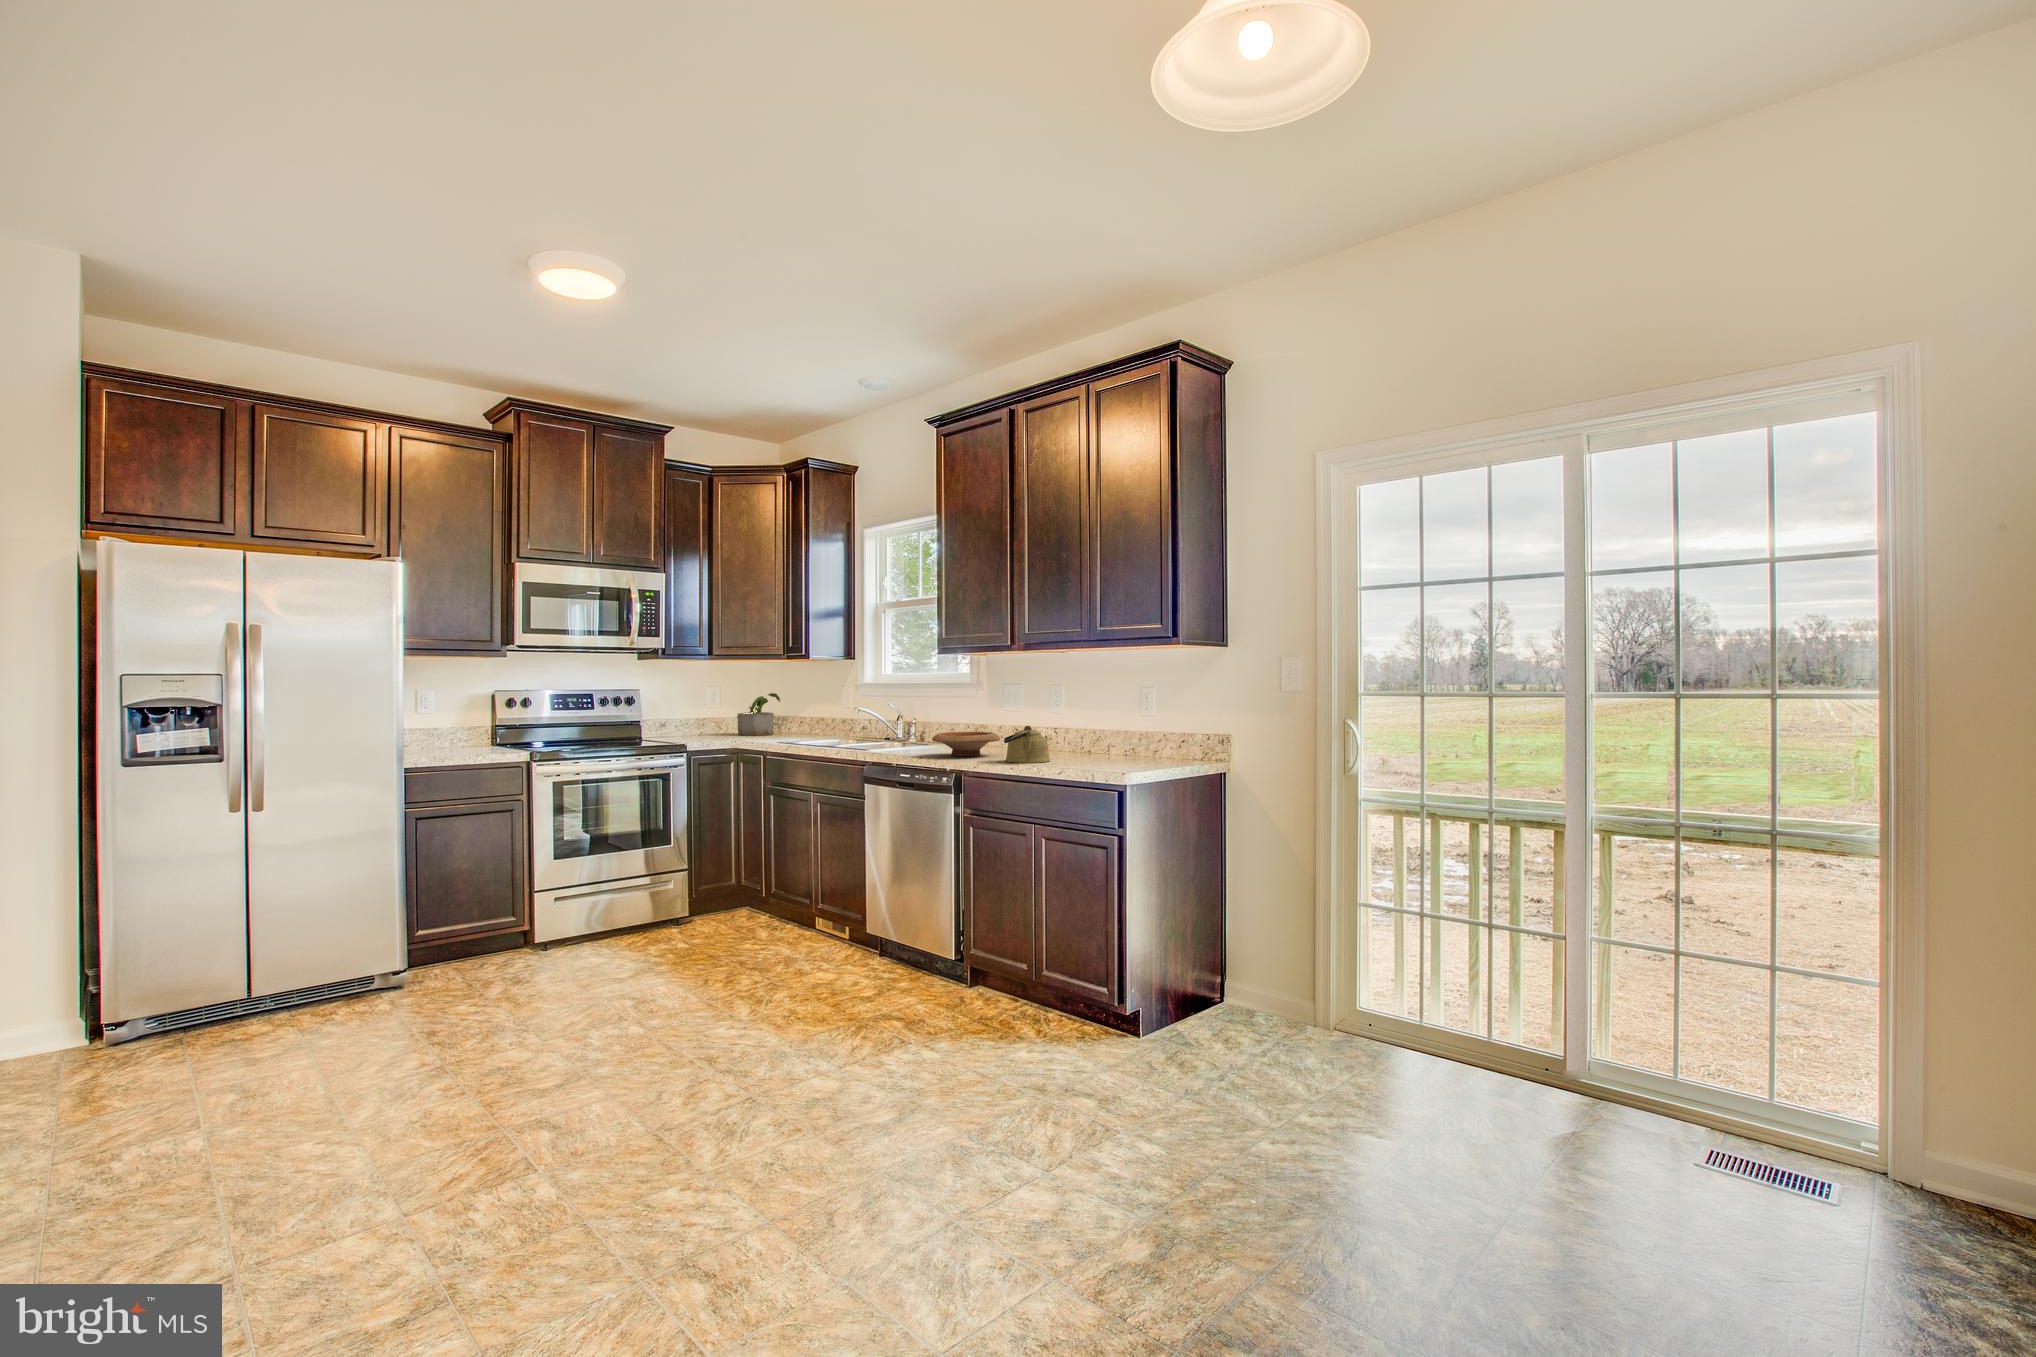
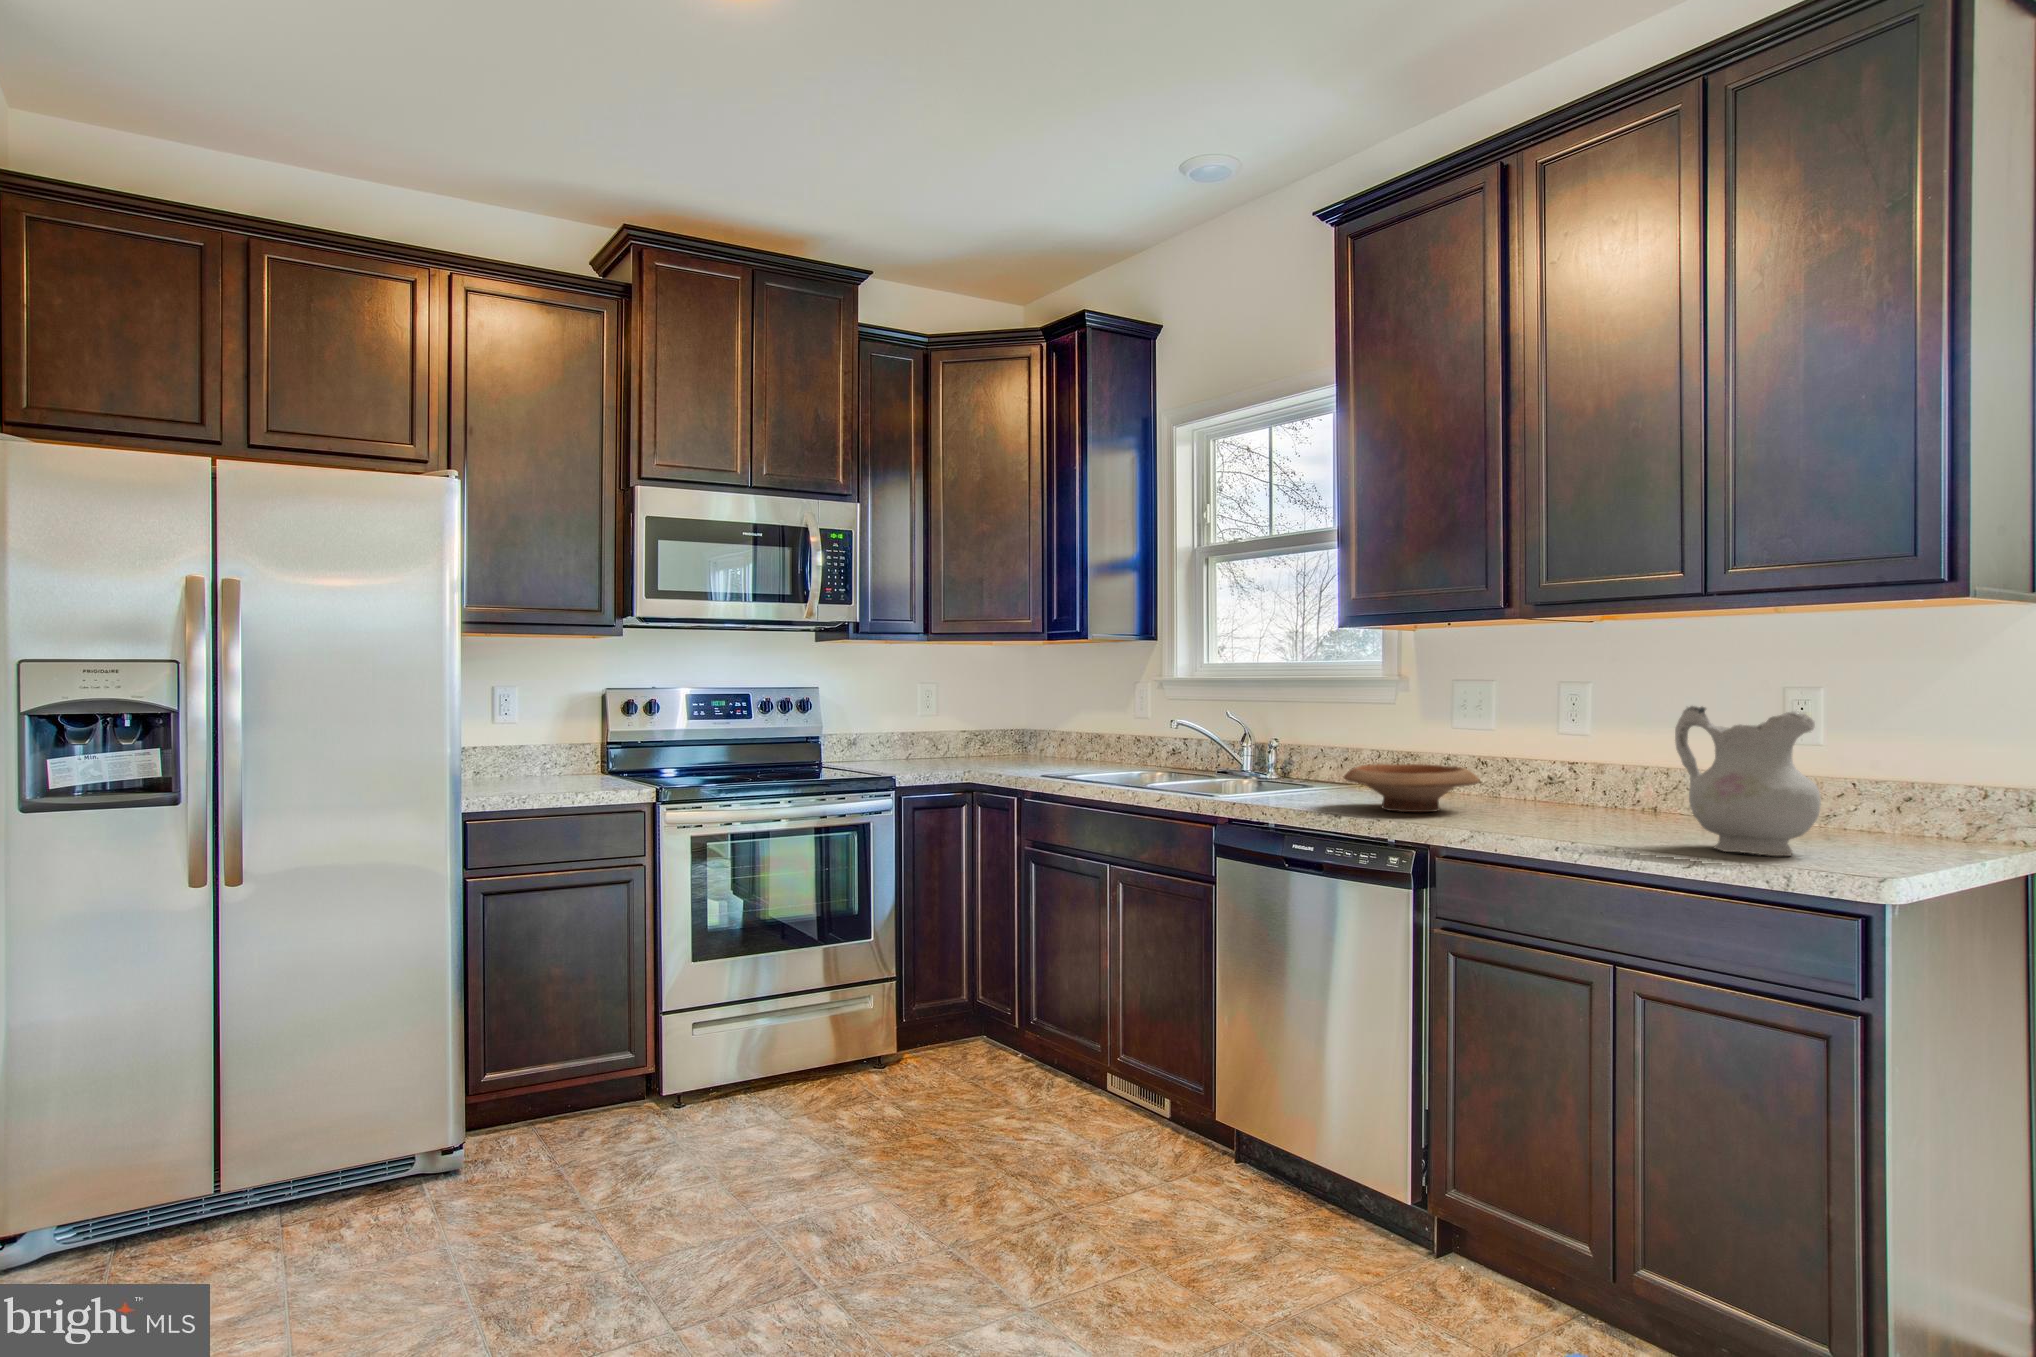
potted plant: present [737,693,780,736] -> none [957,694,1025,760]
ceramic pitcher: none [1062,700,1115,769] -> present [1675,706,1821,856]
kettle: present [1004,726,1050,763] -> none [1510,756,1619,833]

